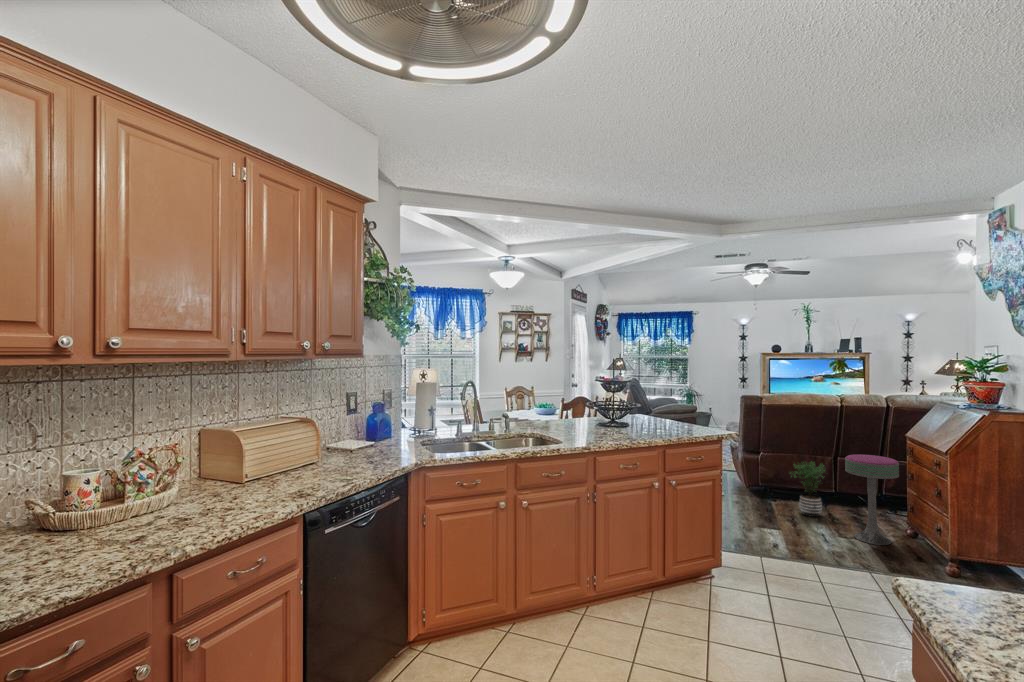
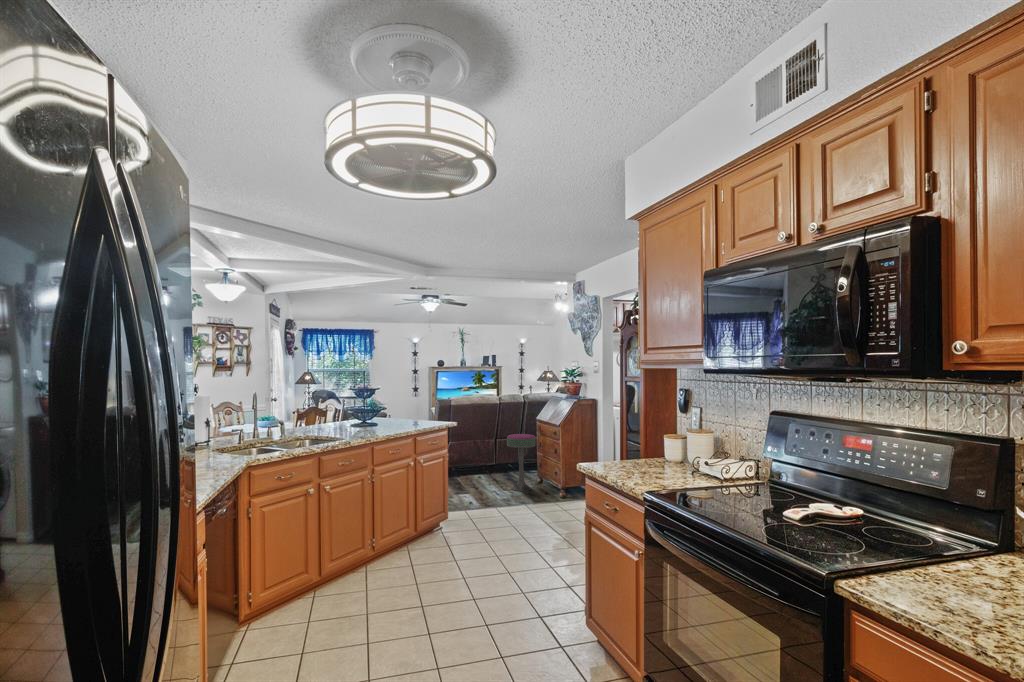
potted plant: present [791,463,825,517] -> none [470,442,494,482]

